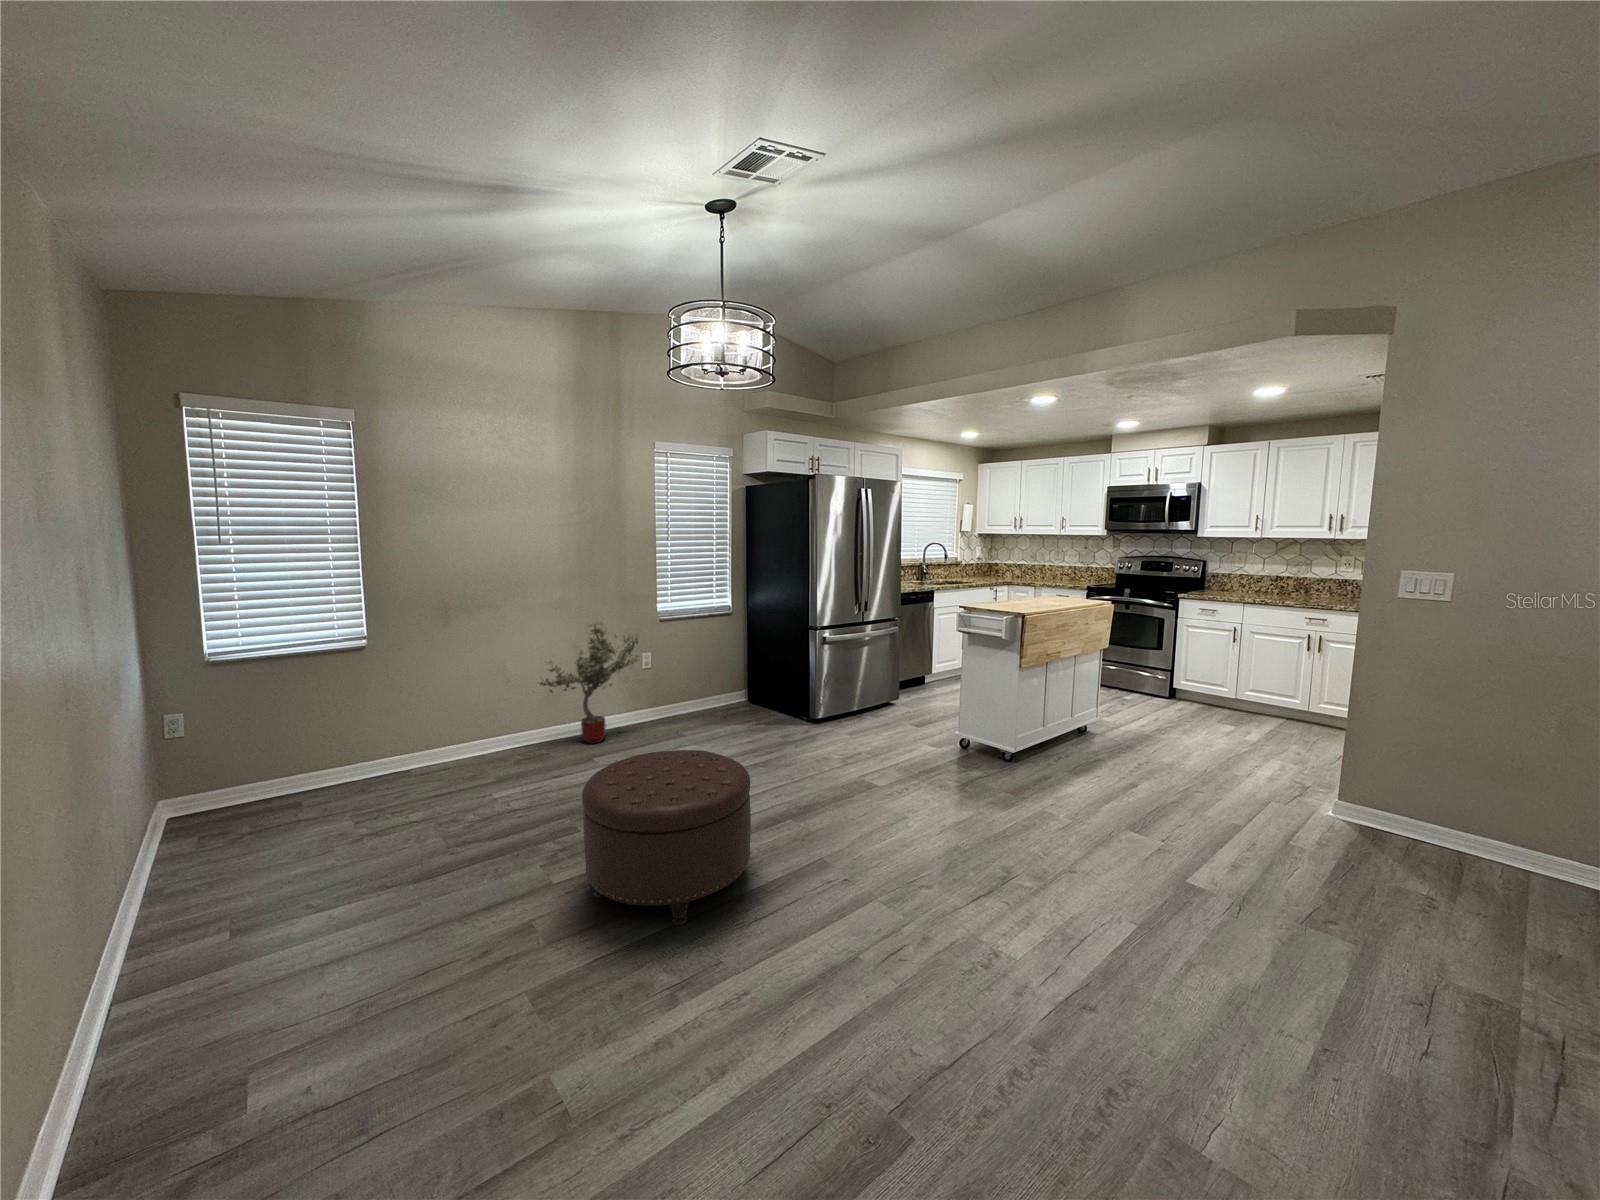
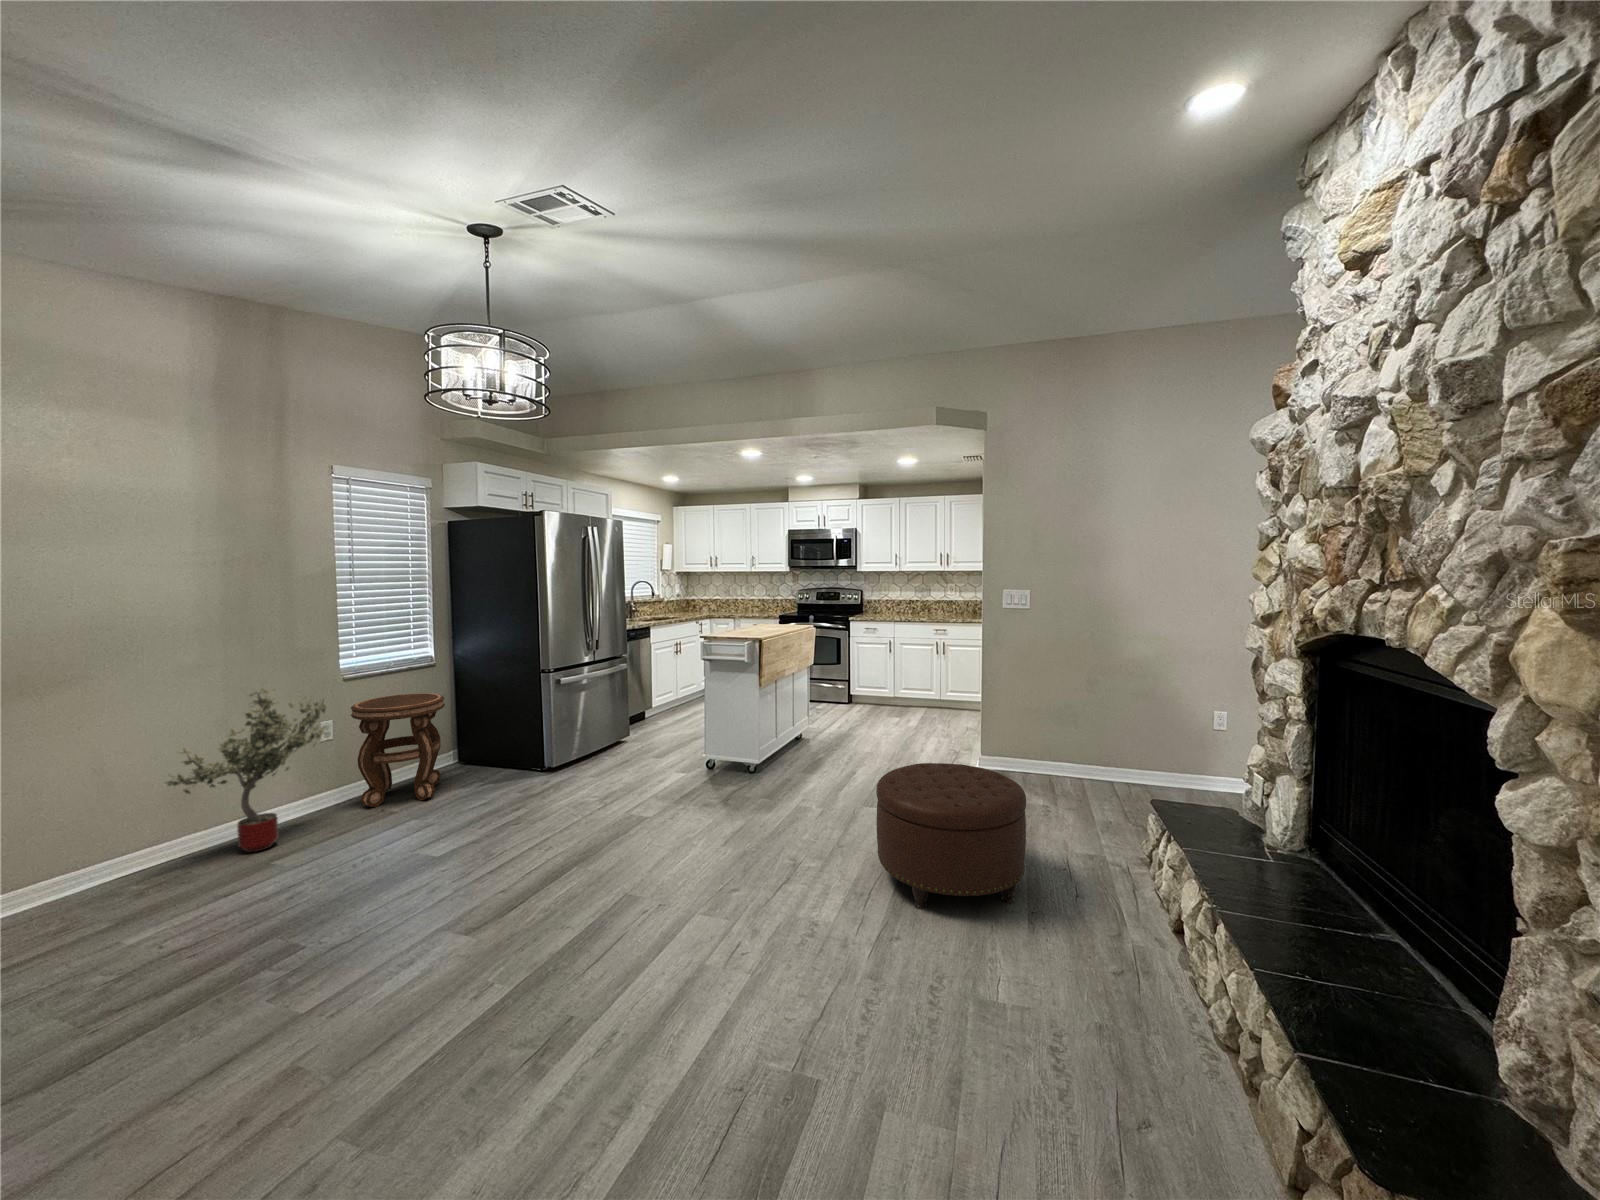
side table: none [662,636,729,727] -> present [351,693,445,807]
ottoman: present [582,750,751,925] -> present [876,763,1026,909]

